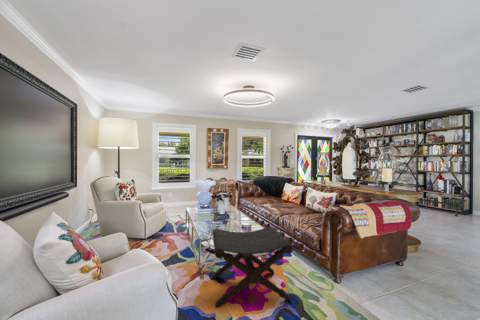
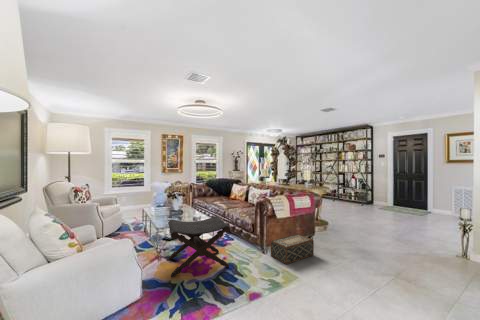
woven basket: none [347,258,414,306] -> present [271,234,314,264]

